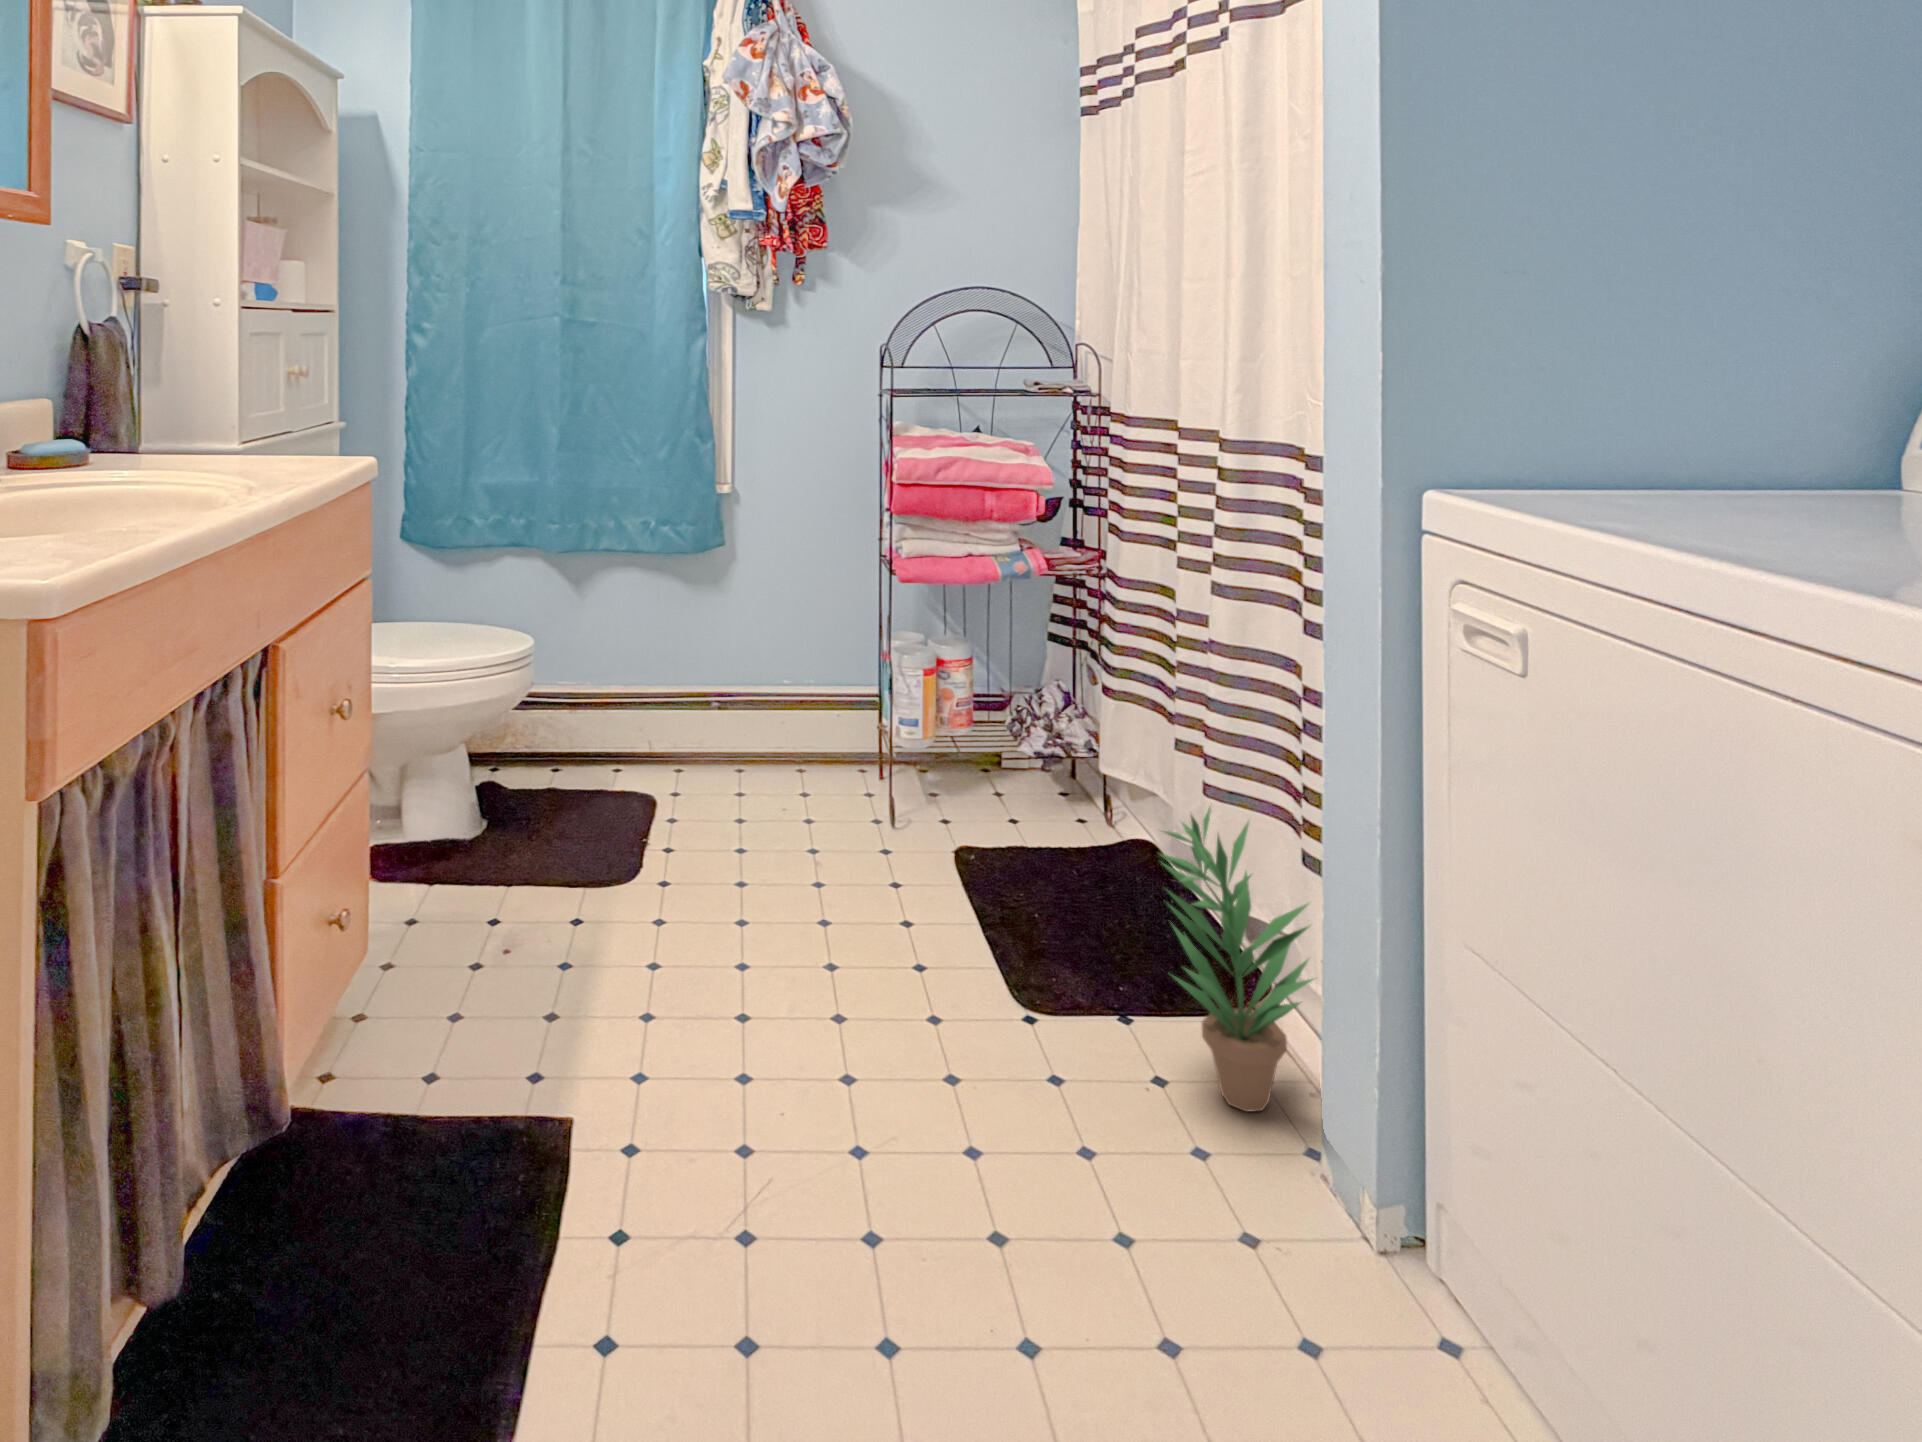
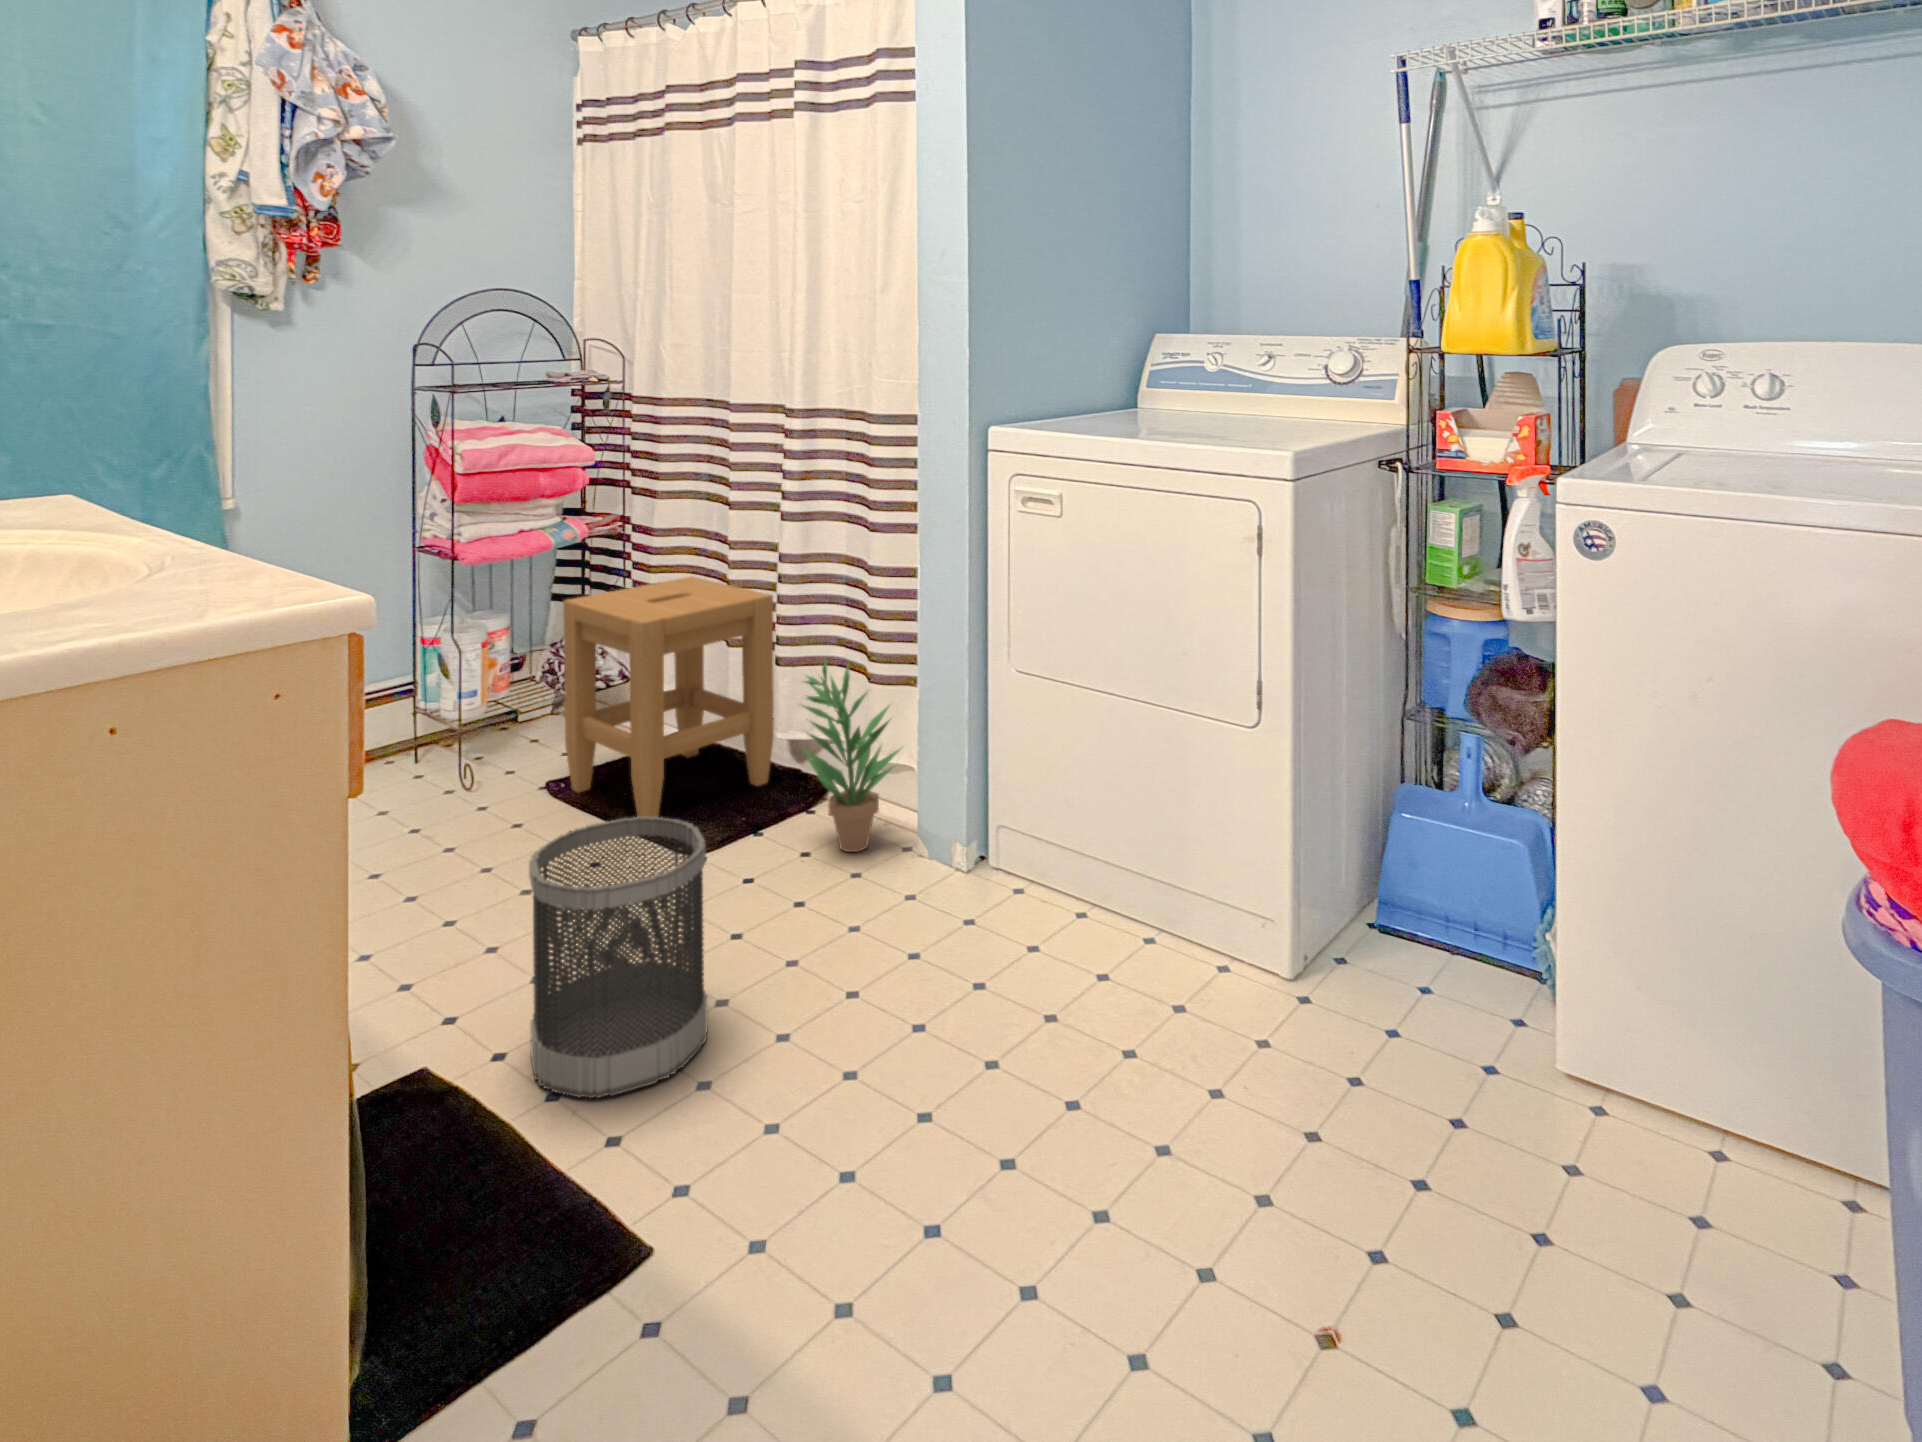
stool: none [968,645,1204,952] -> present [563,576,774,817]
wastebasket: none [658,940,877,1322] -> present [529,816,707,1098]

